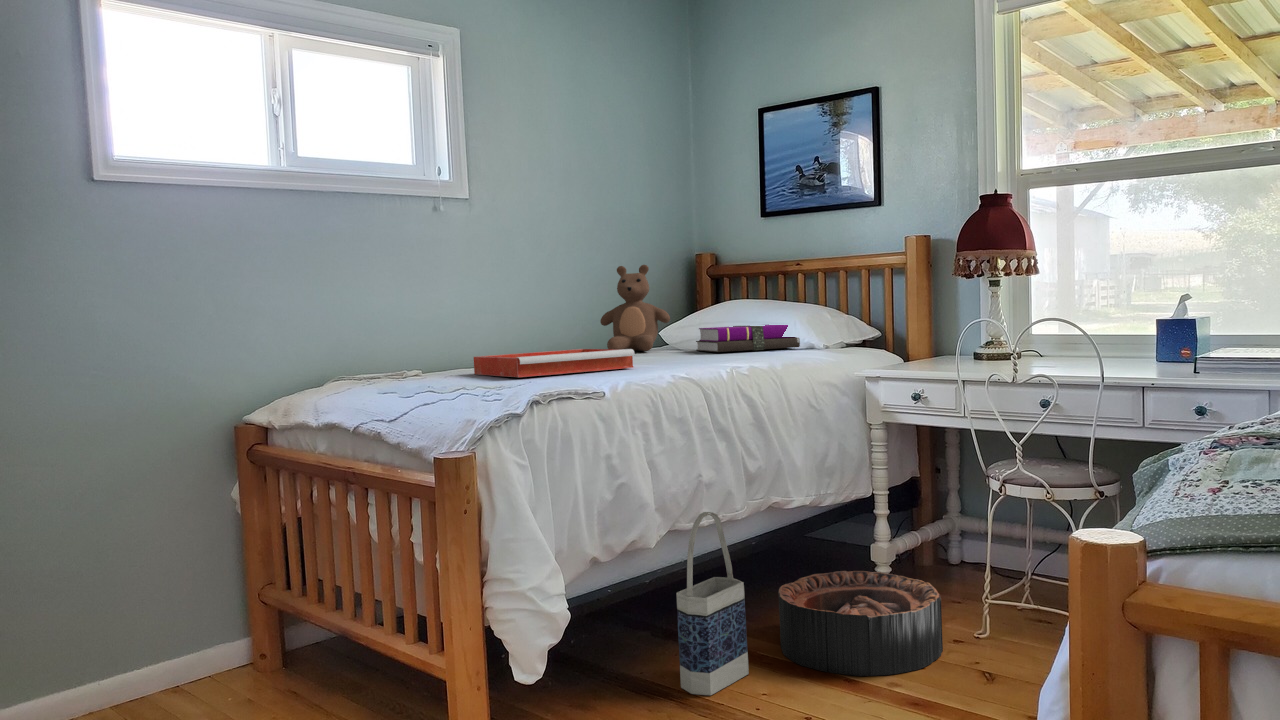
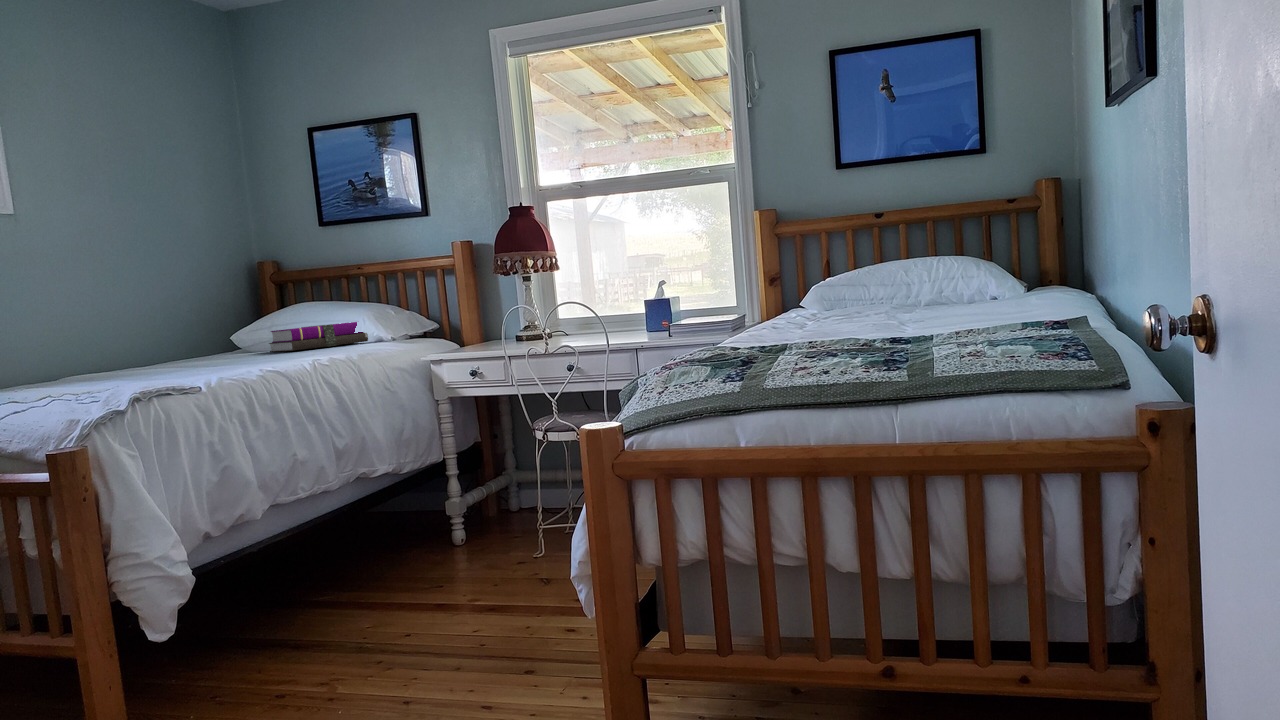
teddy bear: present [600,265,670,351] -> none [166,274,240,360]
tray: present [474,349,635,377] -> none [44,350,218,388]
bag: present [676,512,749,695] -> none [283,483,354,641]
basket: present [778,571,943,676] -> none [372,520,510,603]

